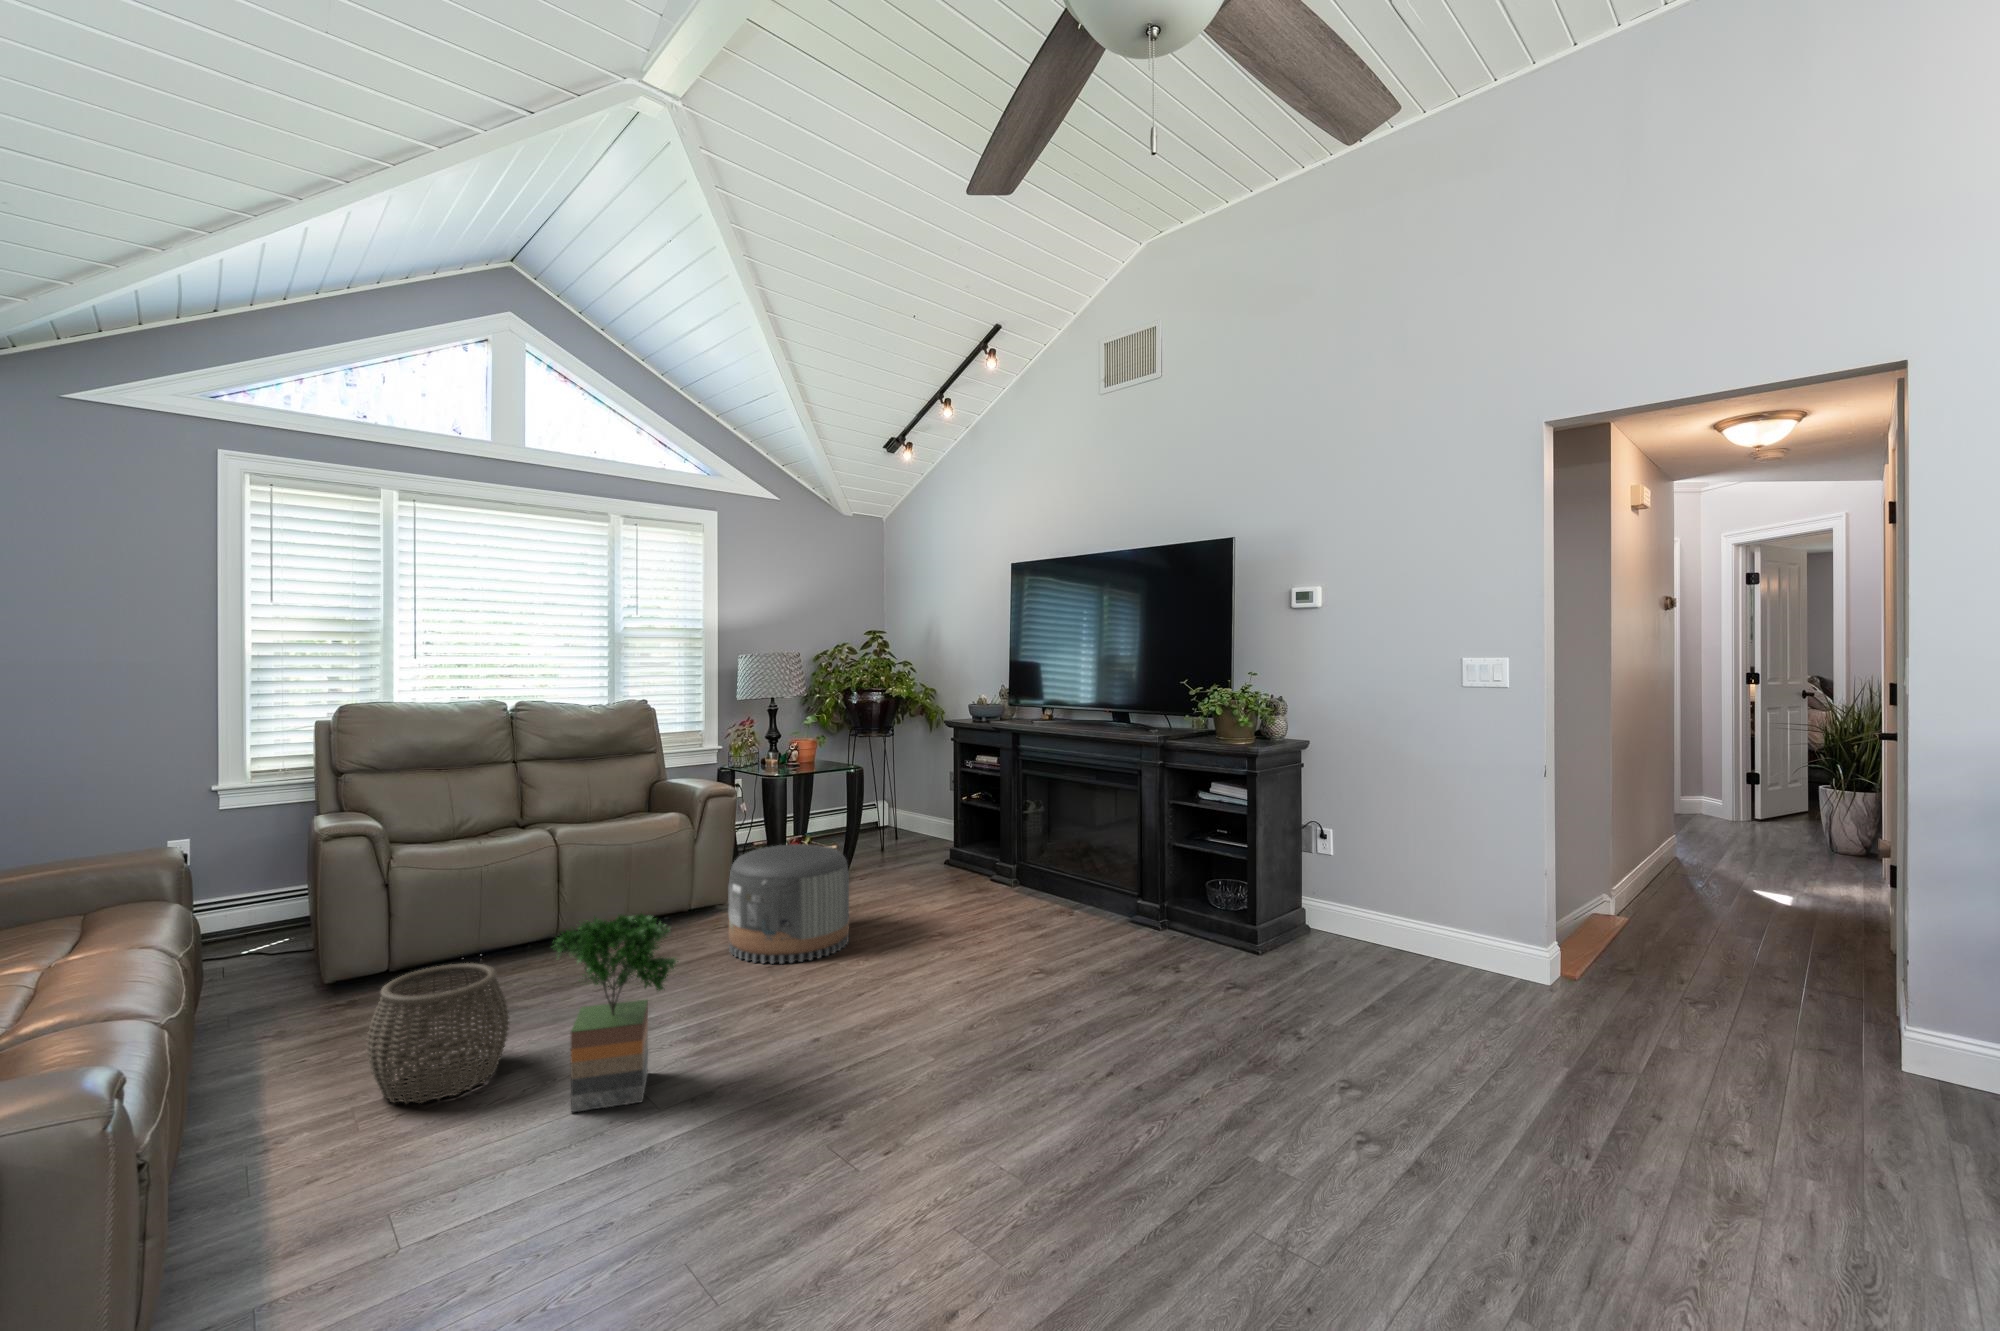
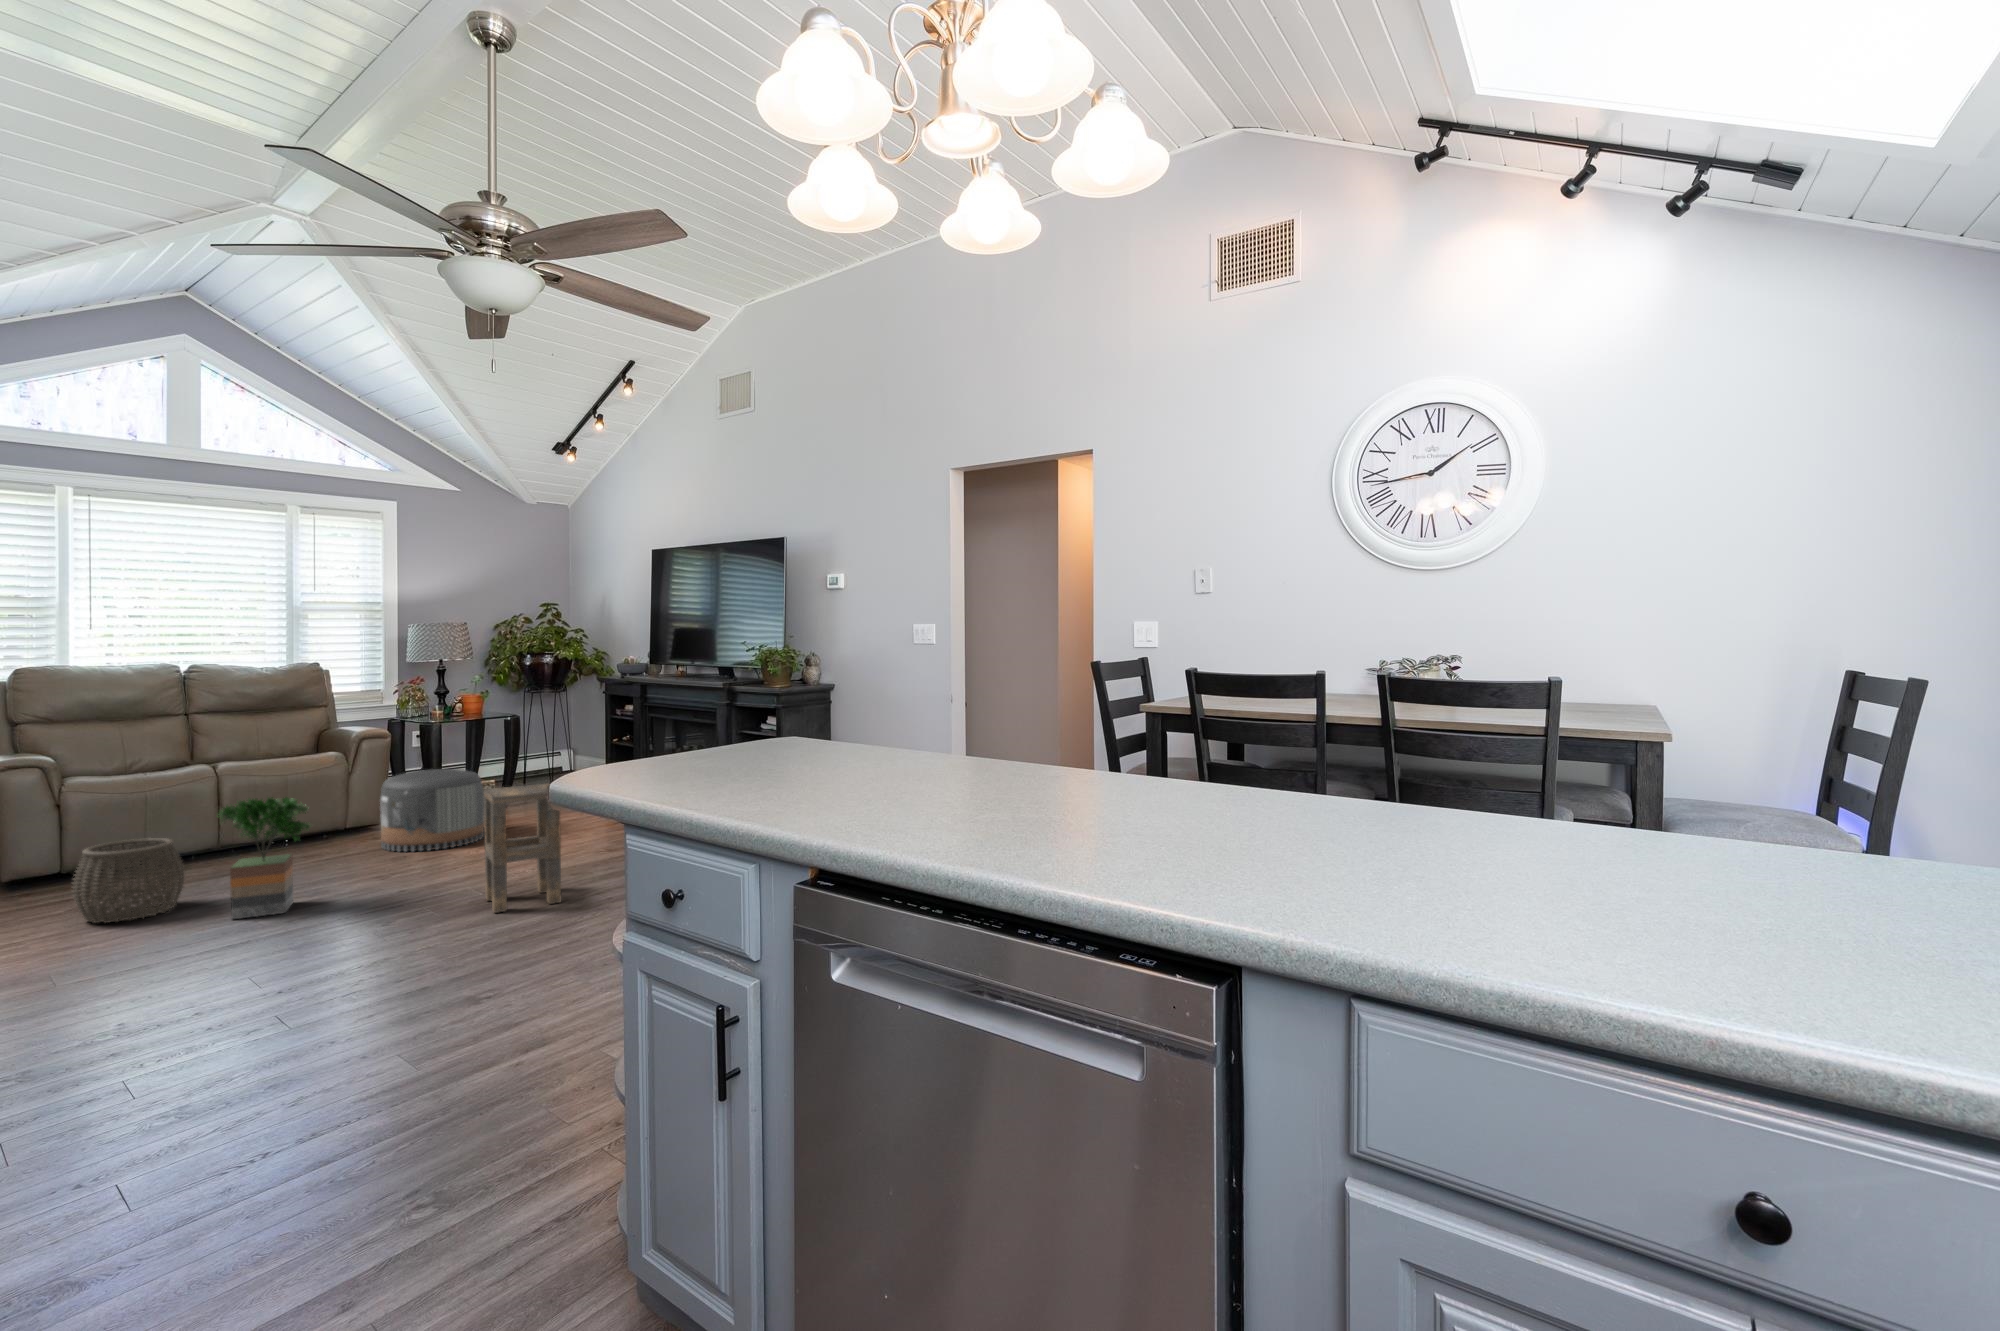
side table: none [922,905,1049,1139] -> present [484,784,561,913]

